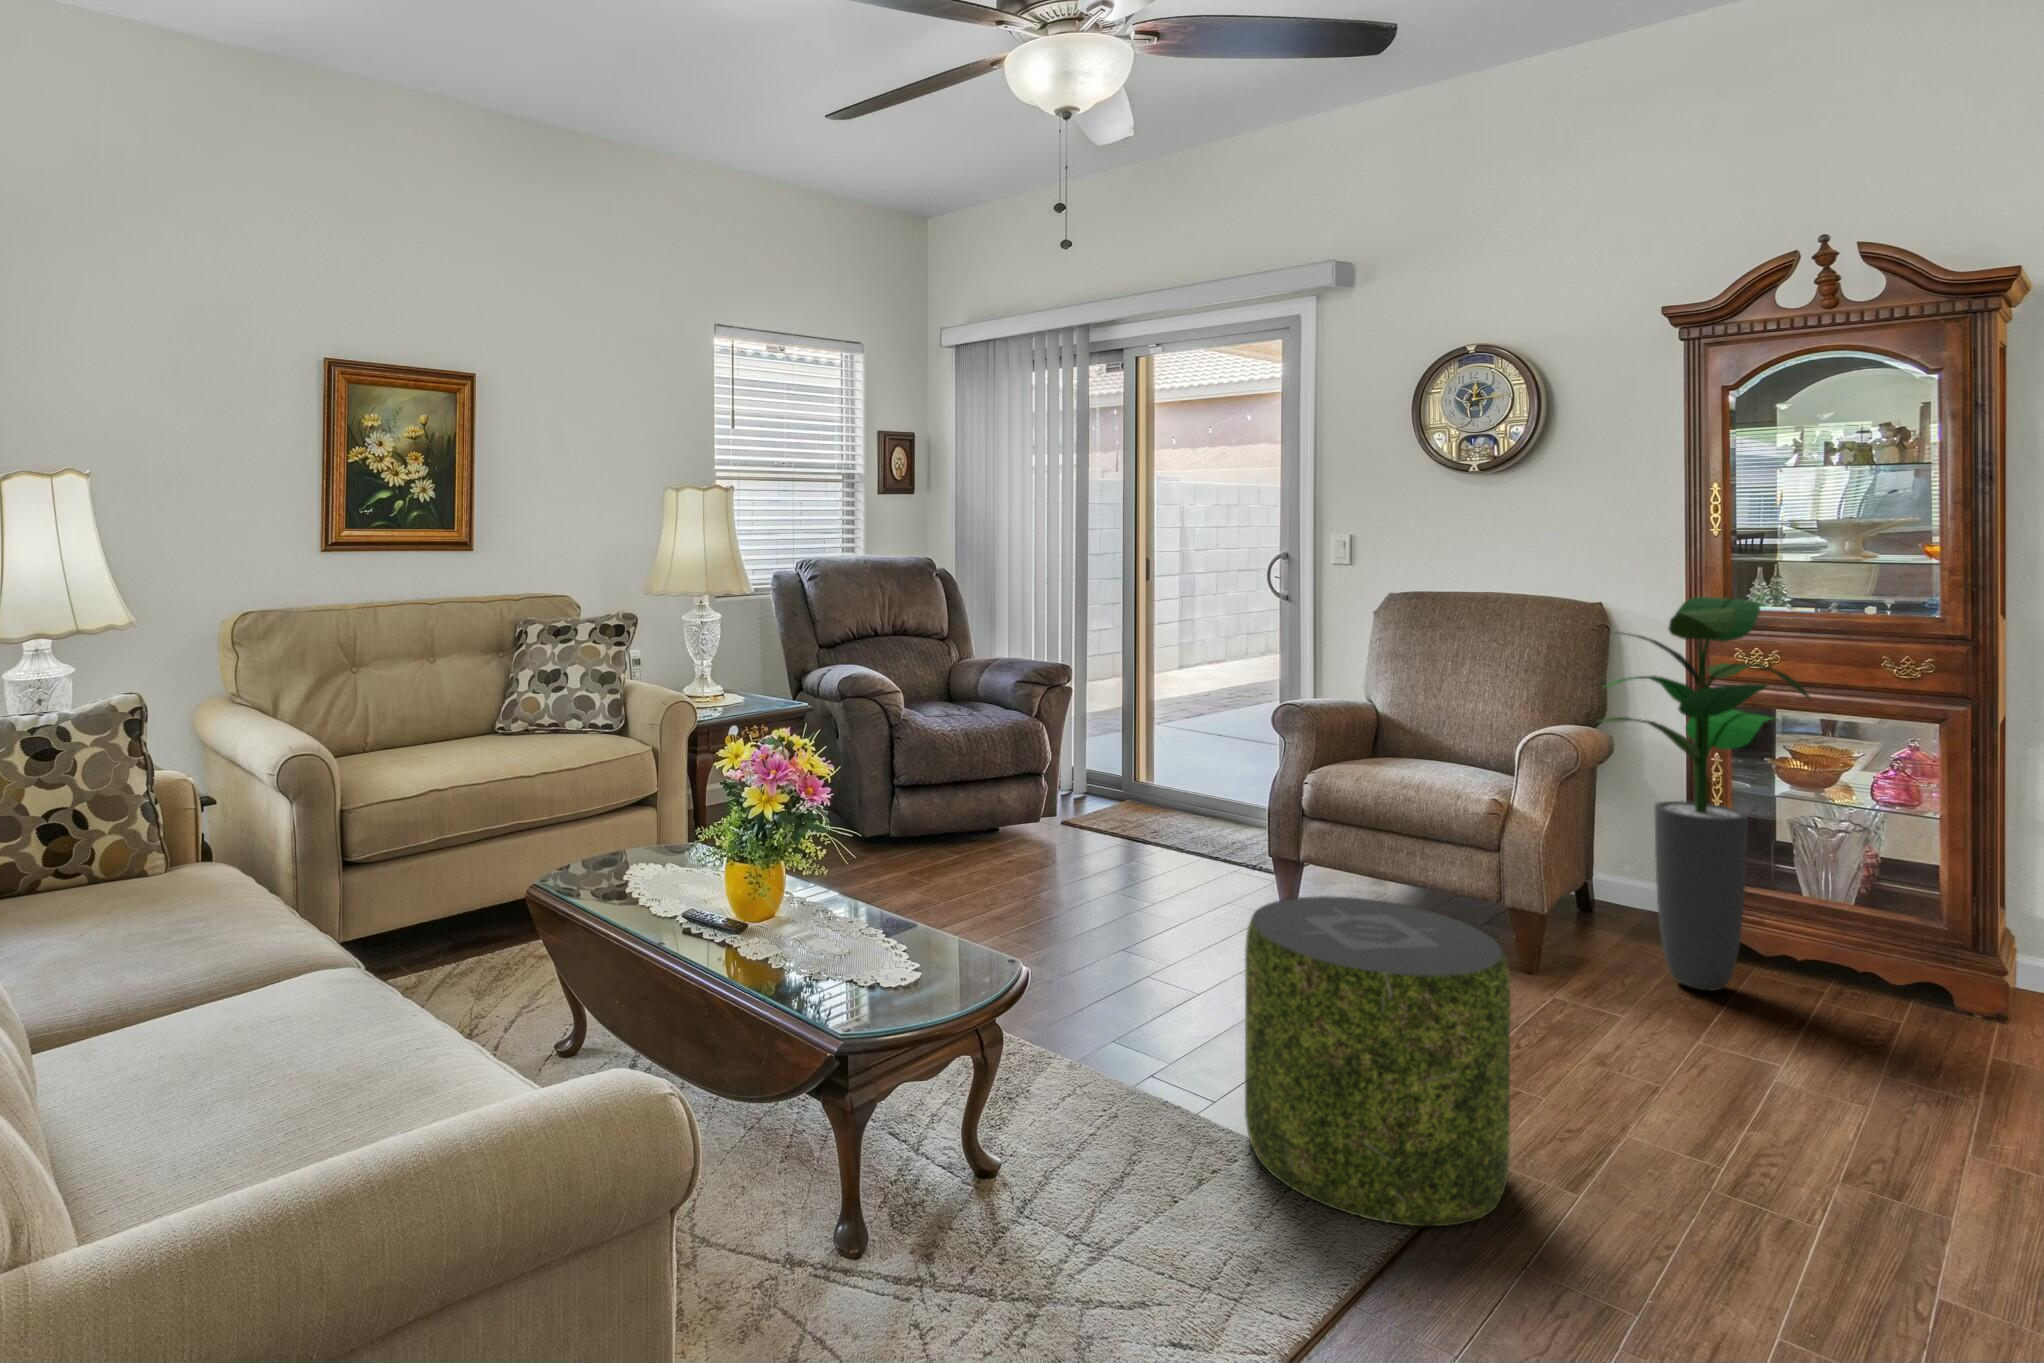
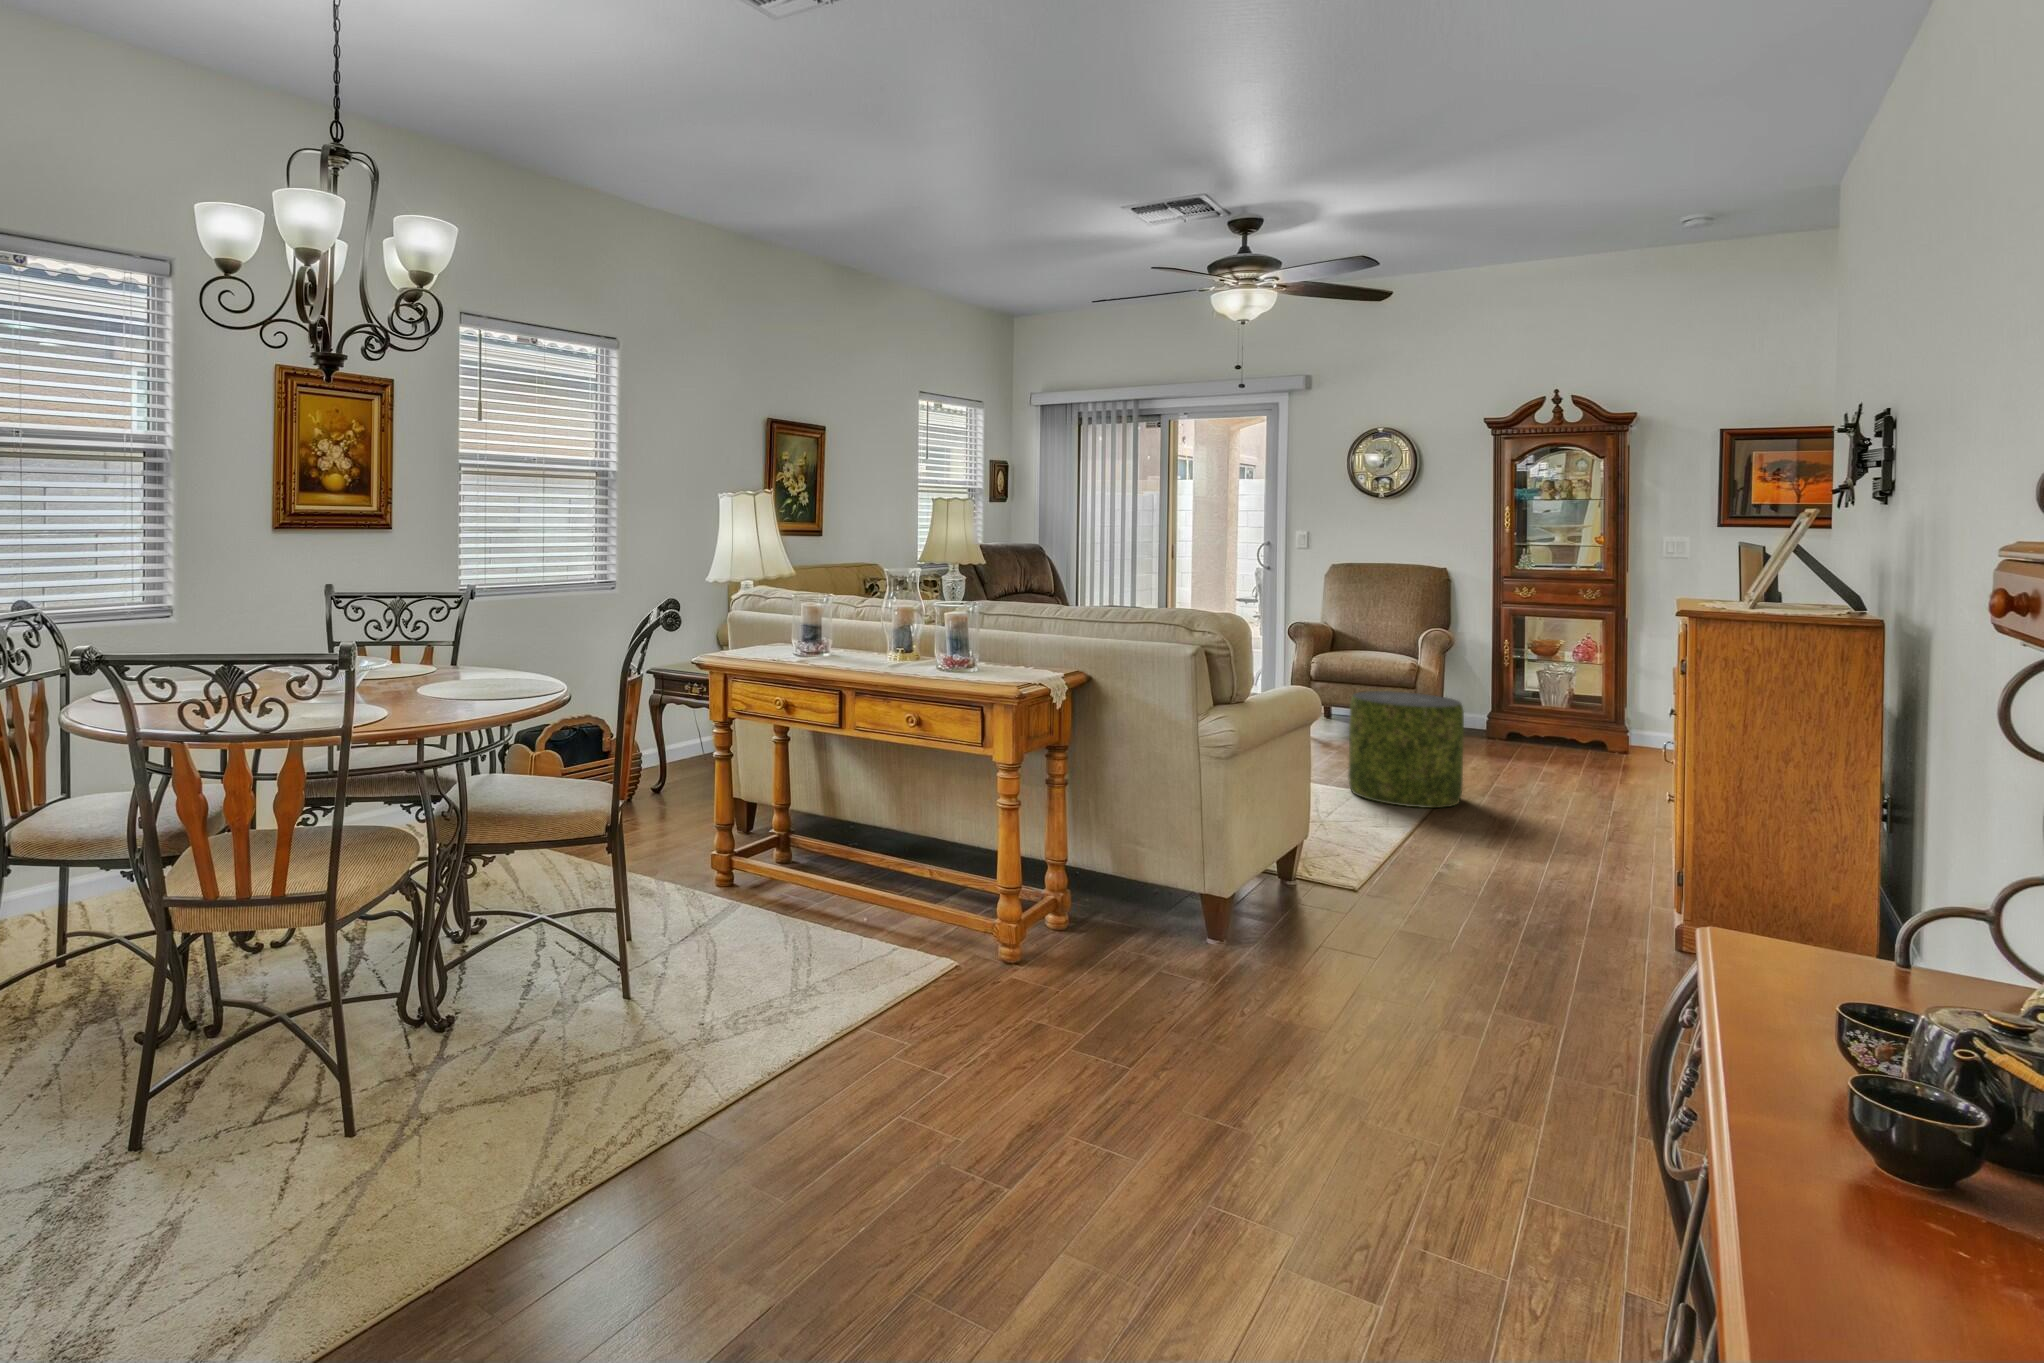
potted plant: present [1598,597,1811,991] -> none [1456,563,1553,751]

